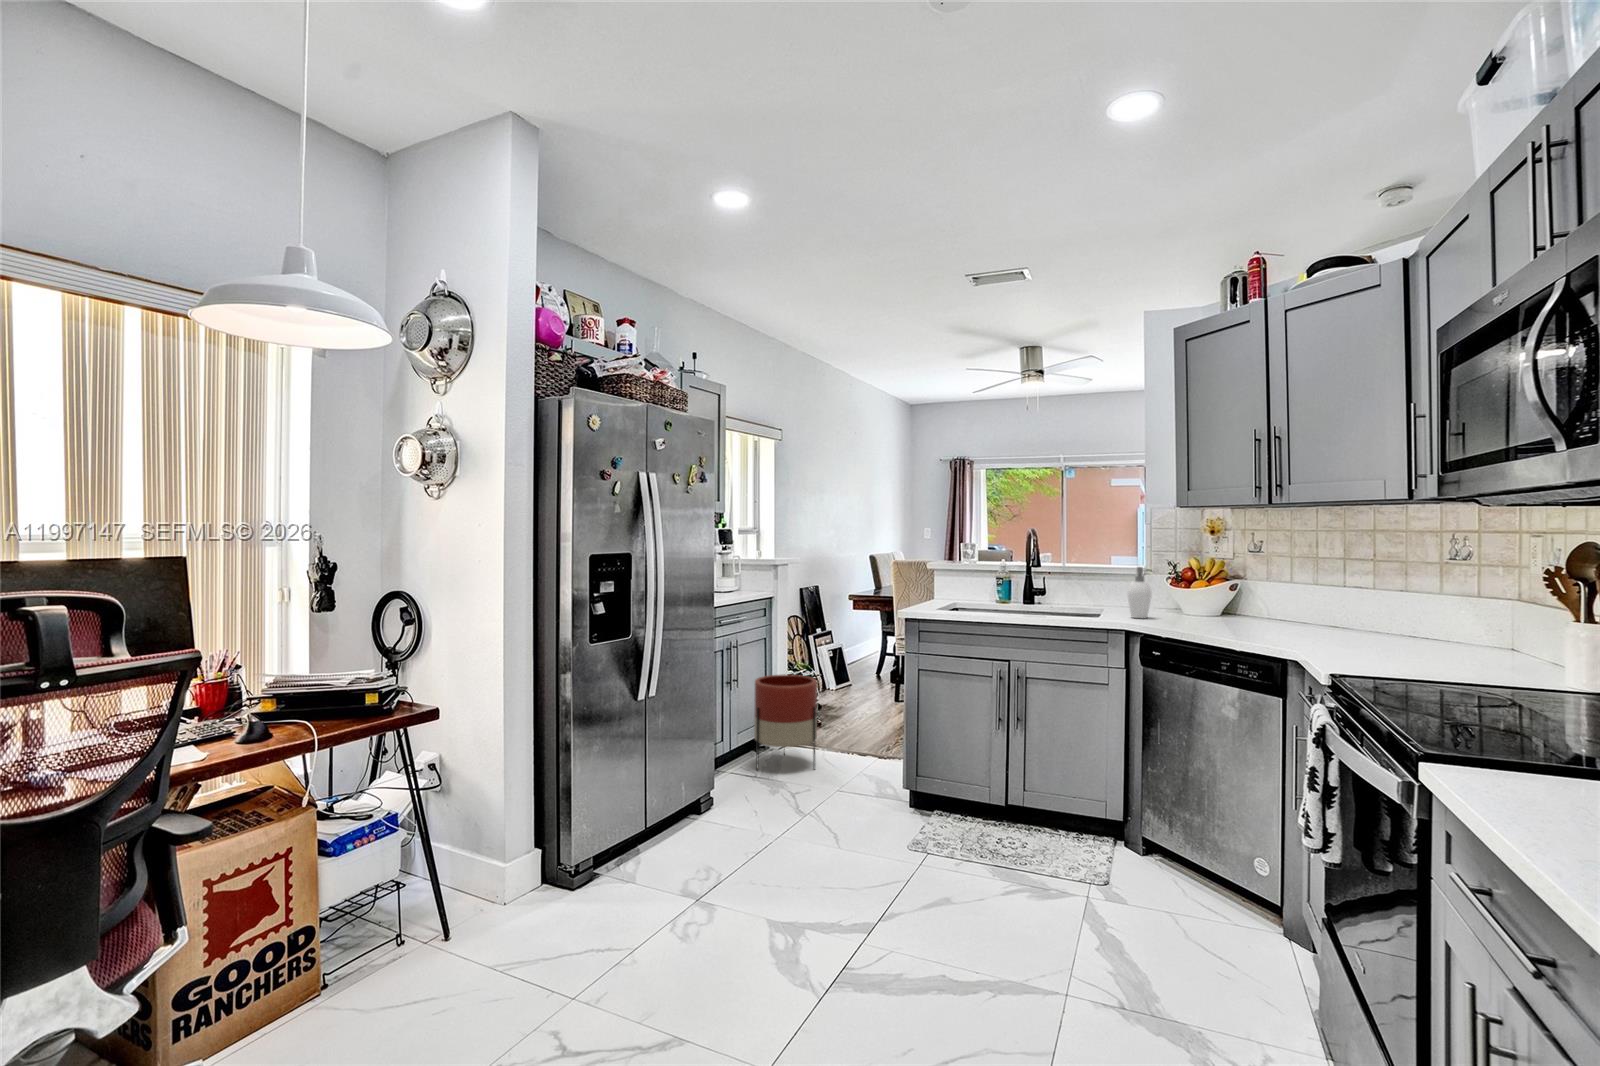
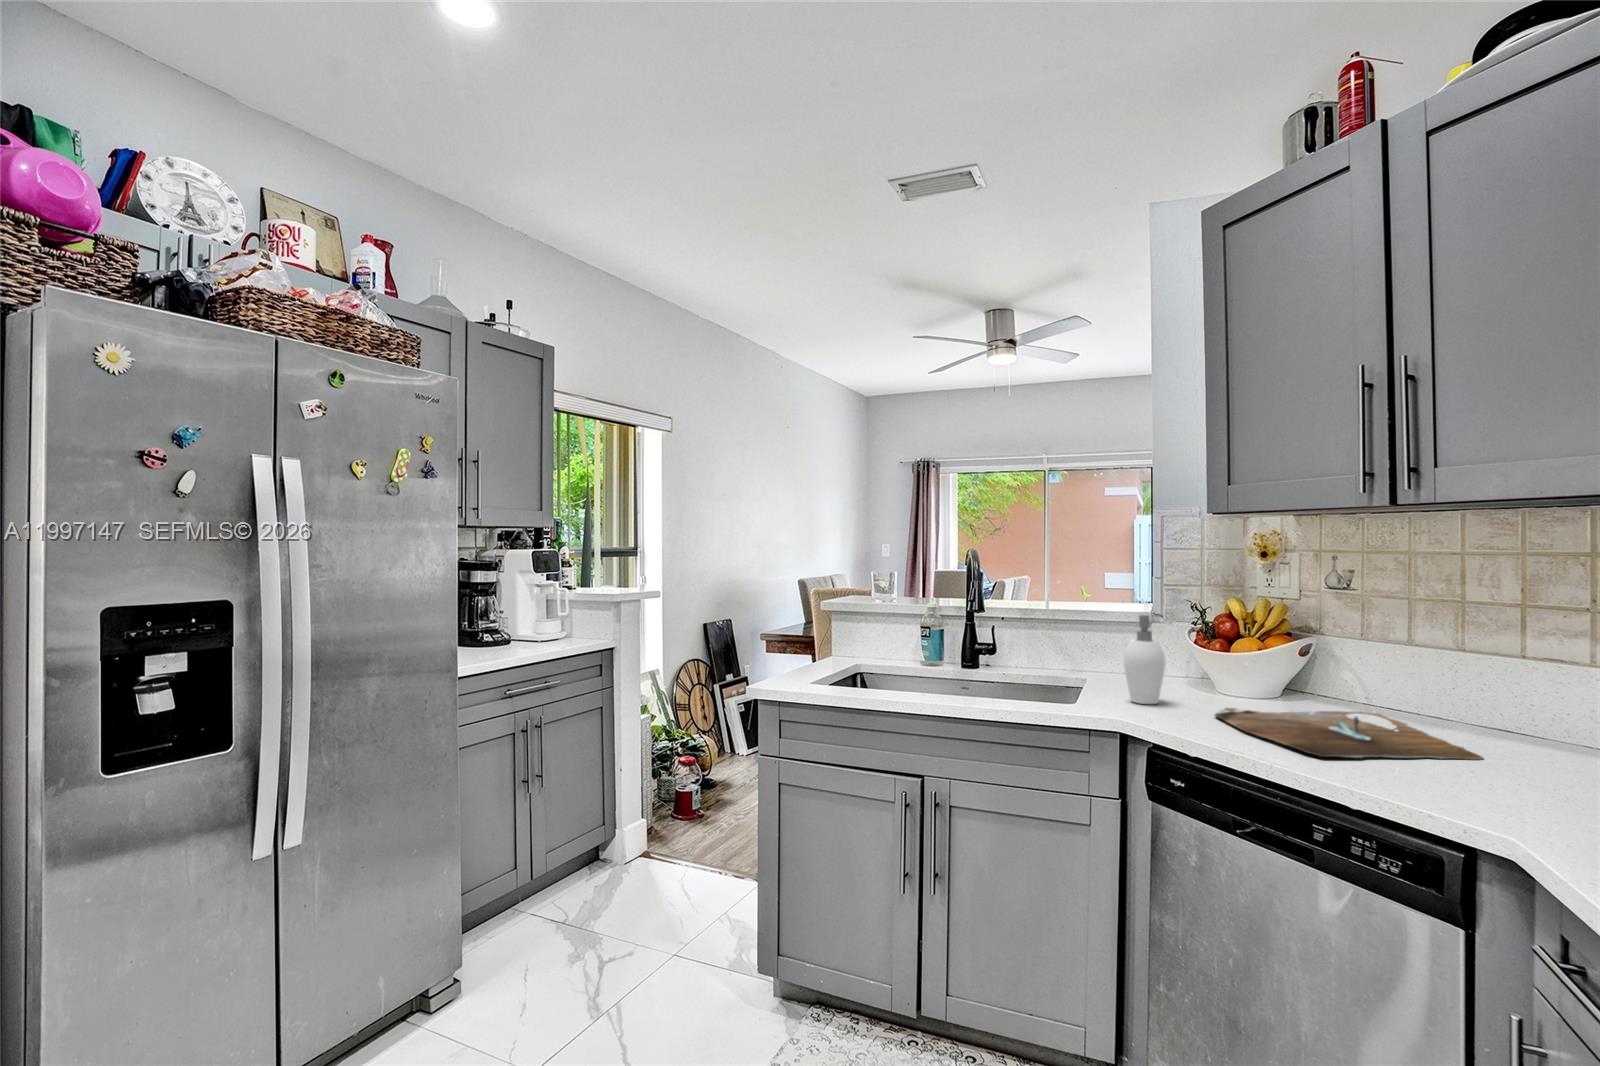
cutting board: none [1178,616,1309,633] -> present [1215,708,1483,760]
planter: present [754,674,817,769] -> none [567,761,665,914]

